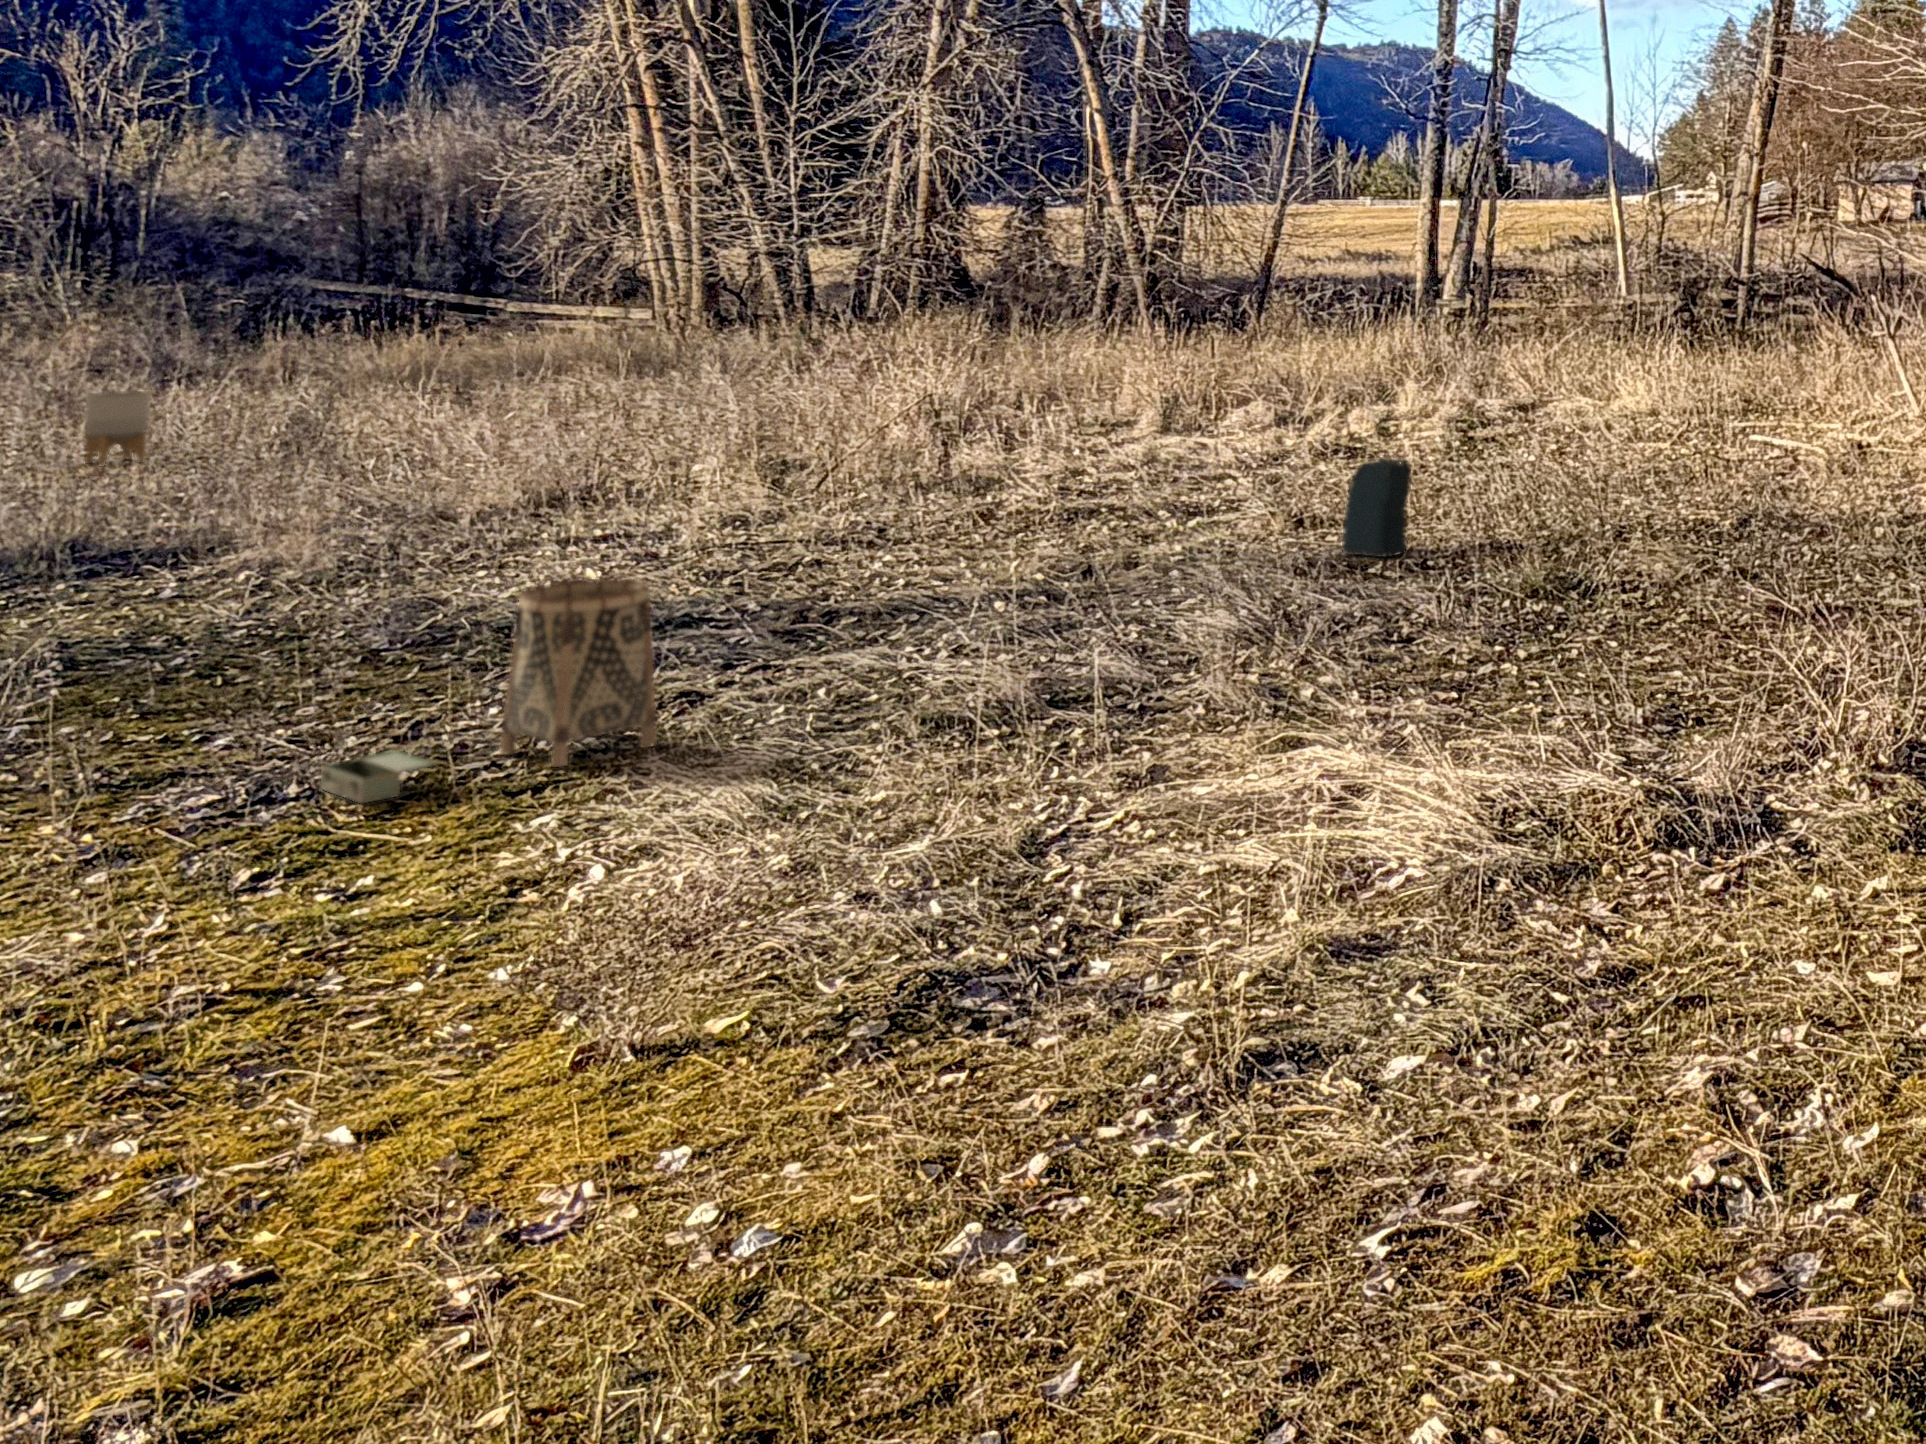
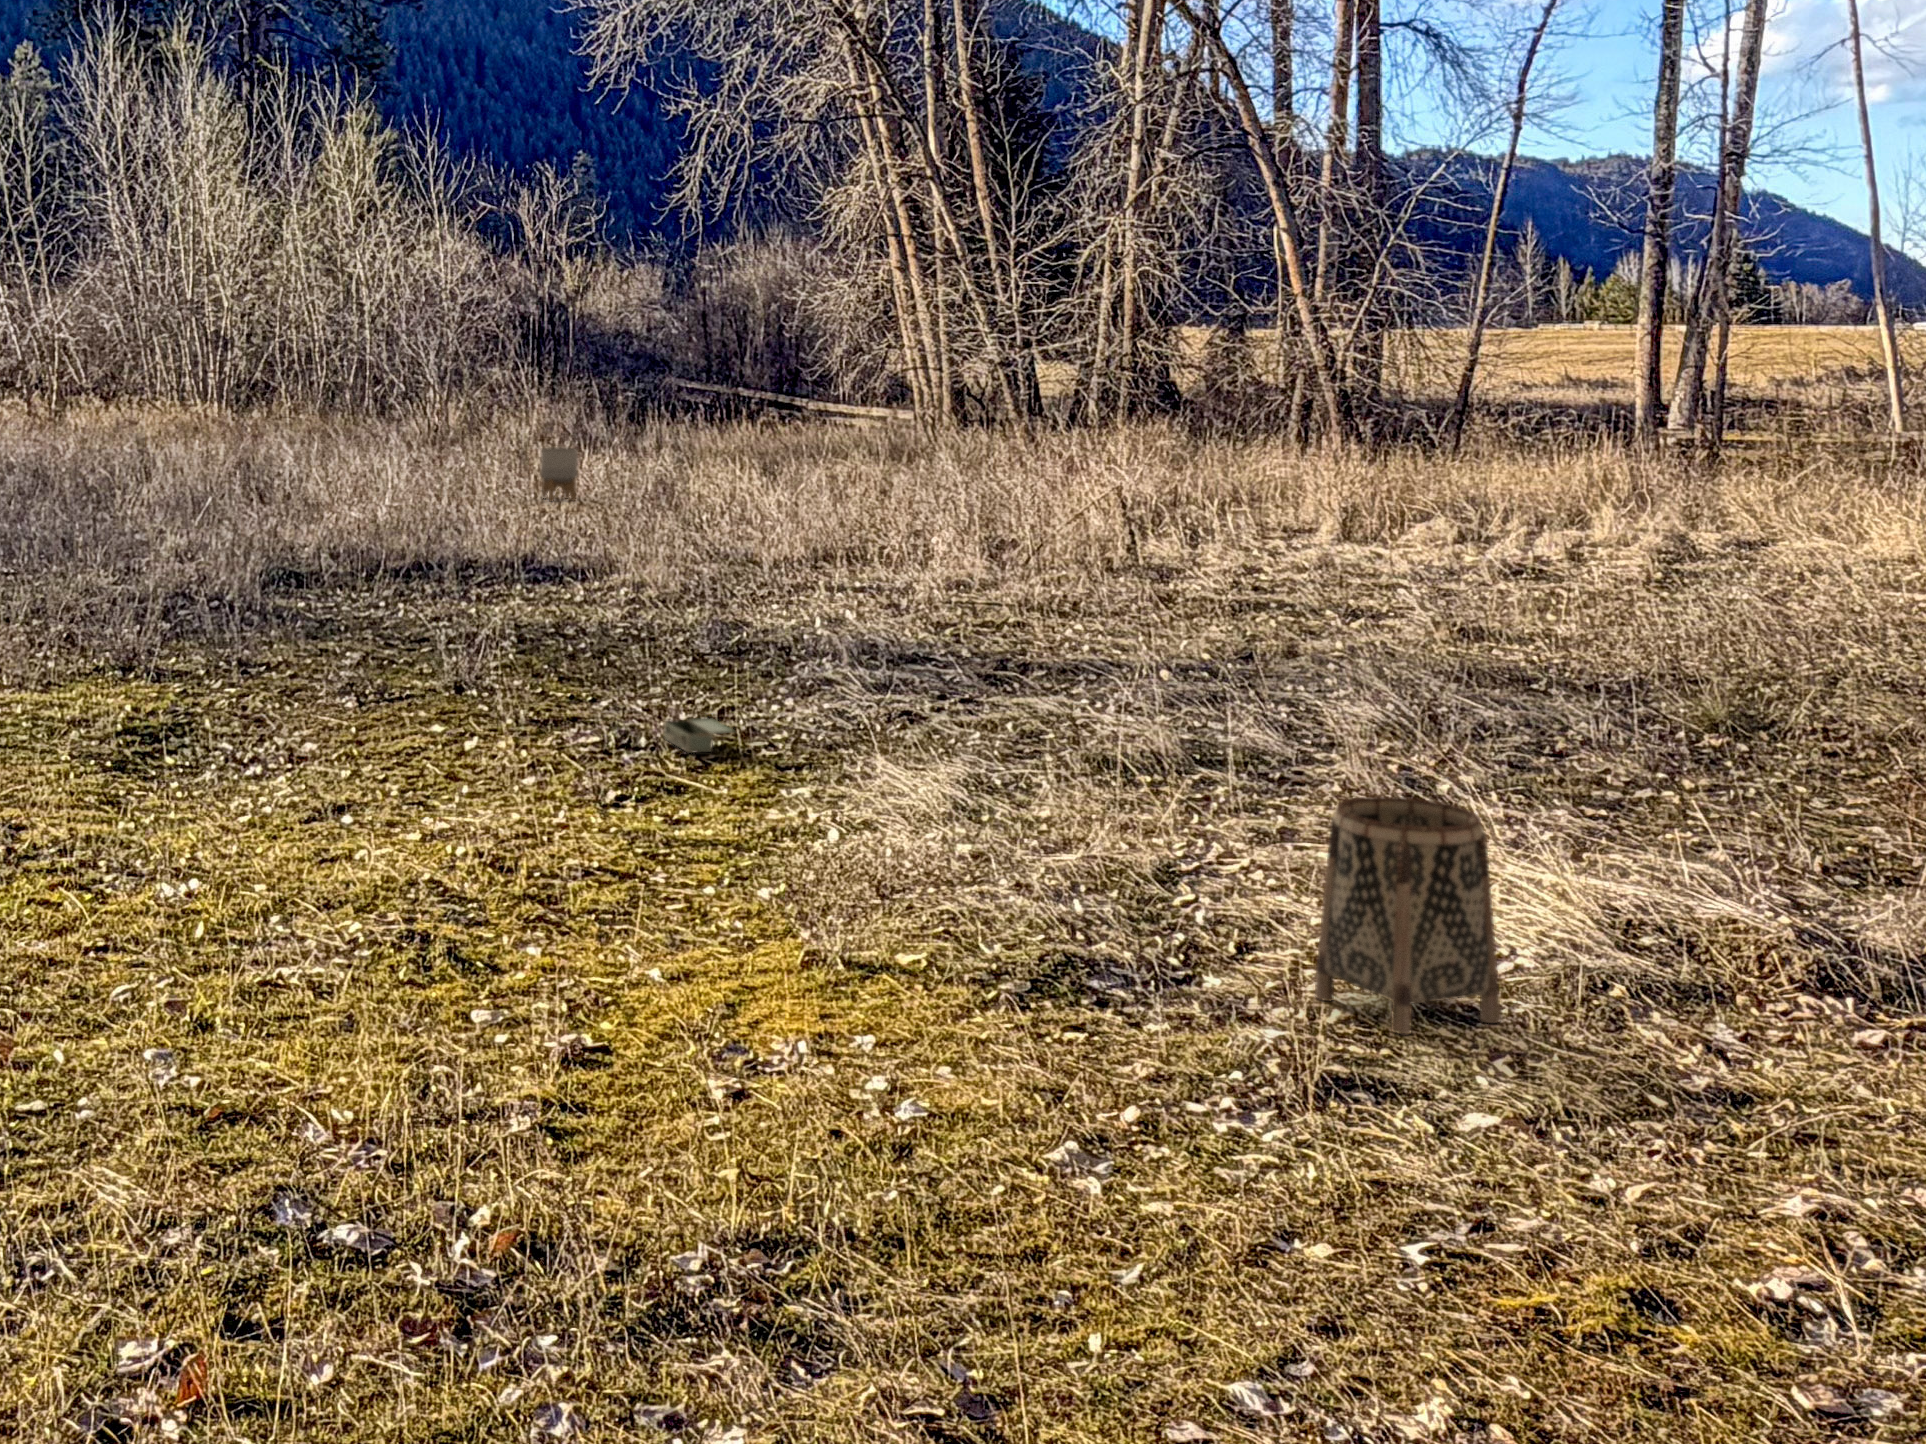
backpack: present [1342,457,1412,557] -> none [1502,570,1580,672]
basket: present [499,579,657,767] -> present [1315,796,1500,1034]

